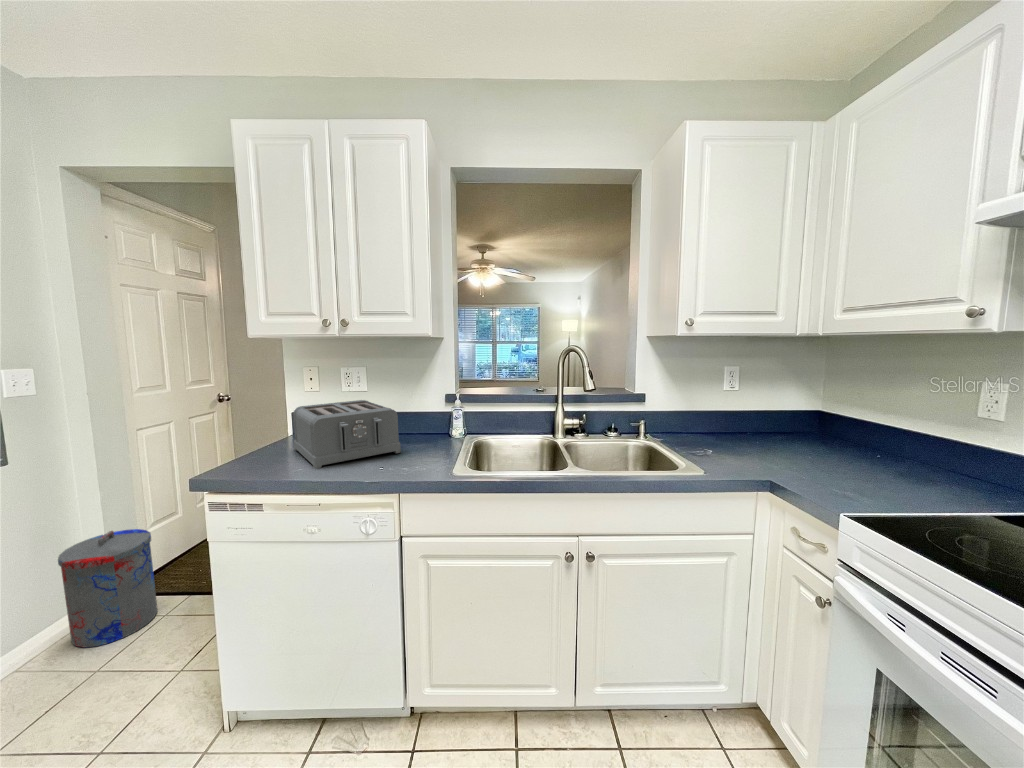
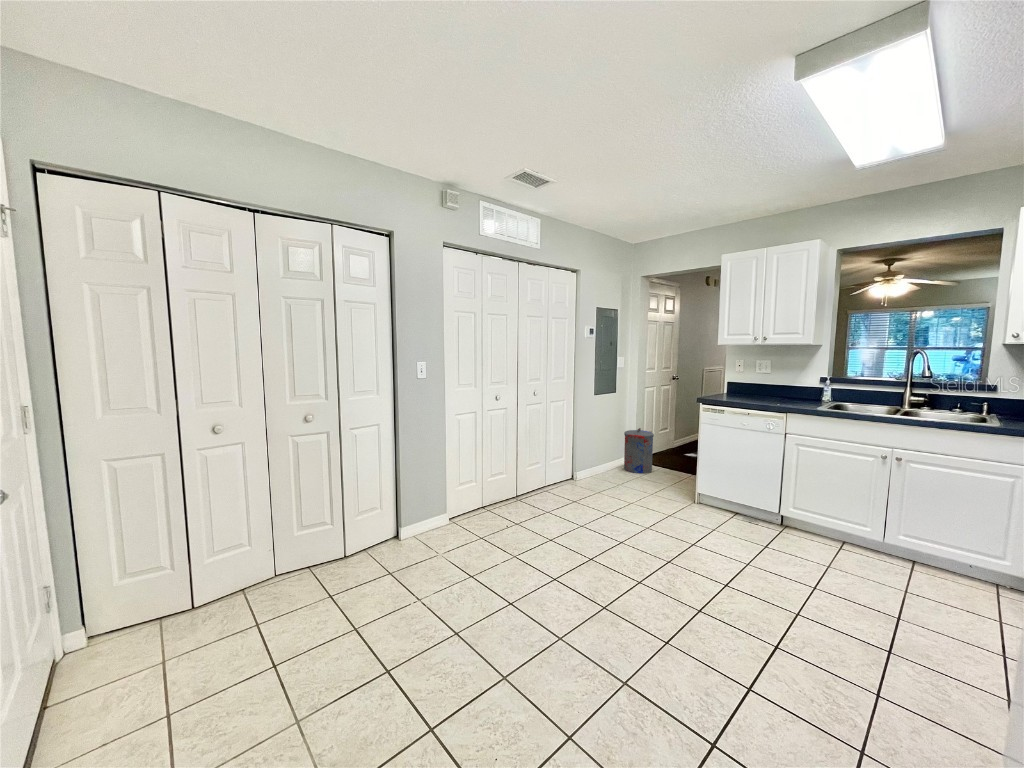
toaster: present [293,400,401,468] -> none [732,377,789,402]

